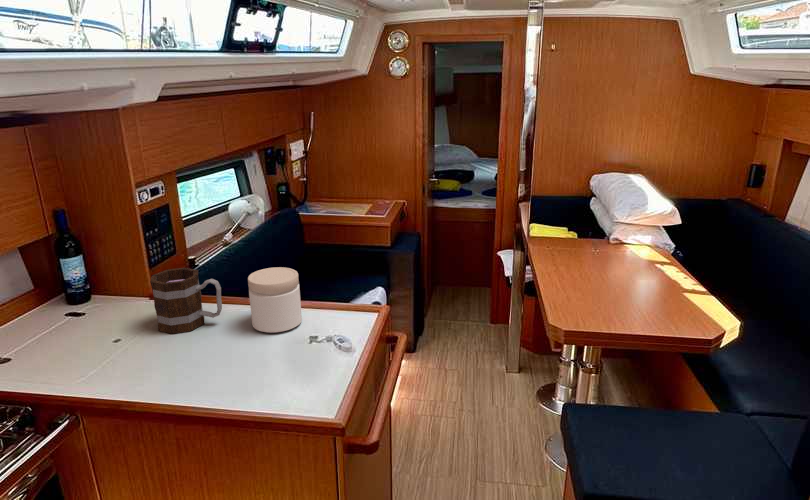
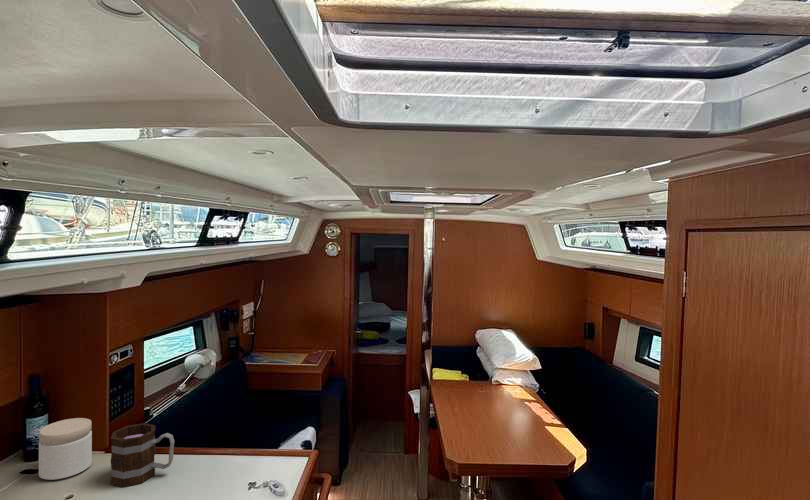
jar: present [248,267,302,332] -> present [39,418,92,480]

